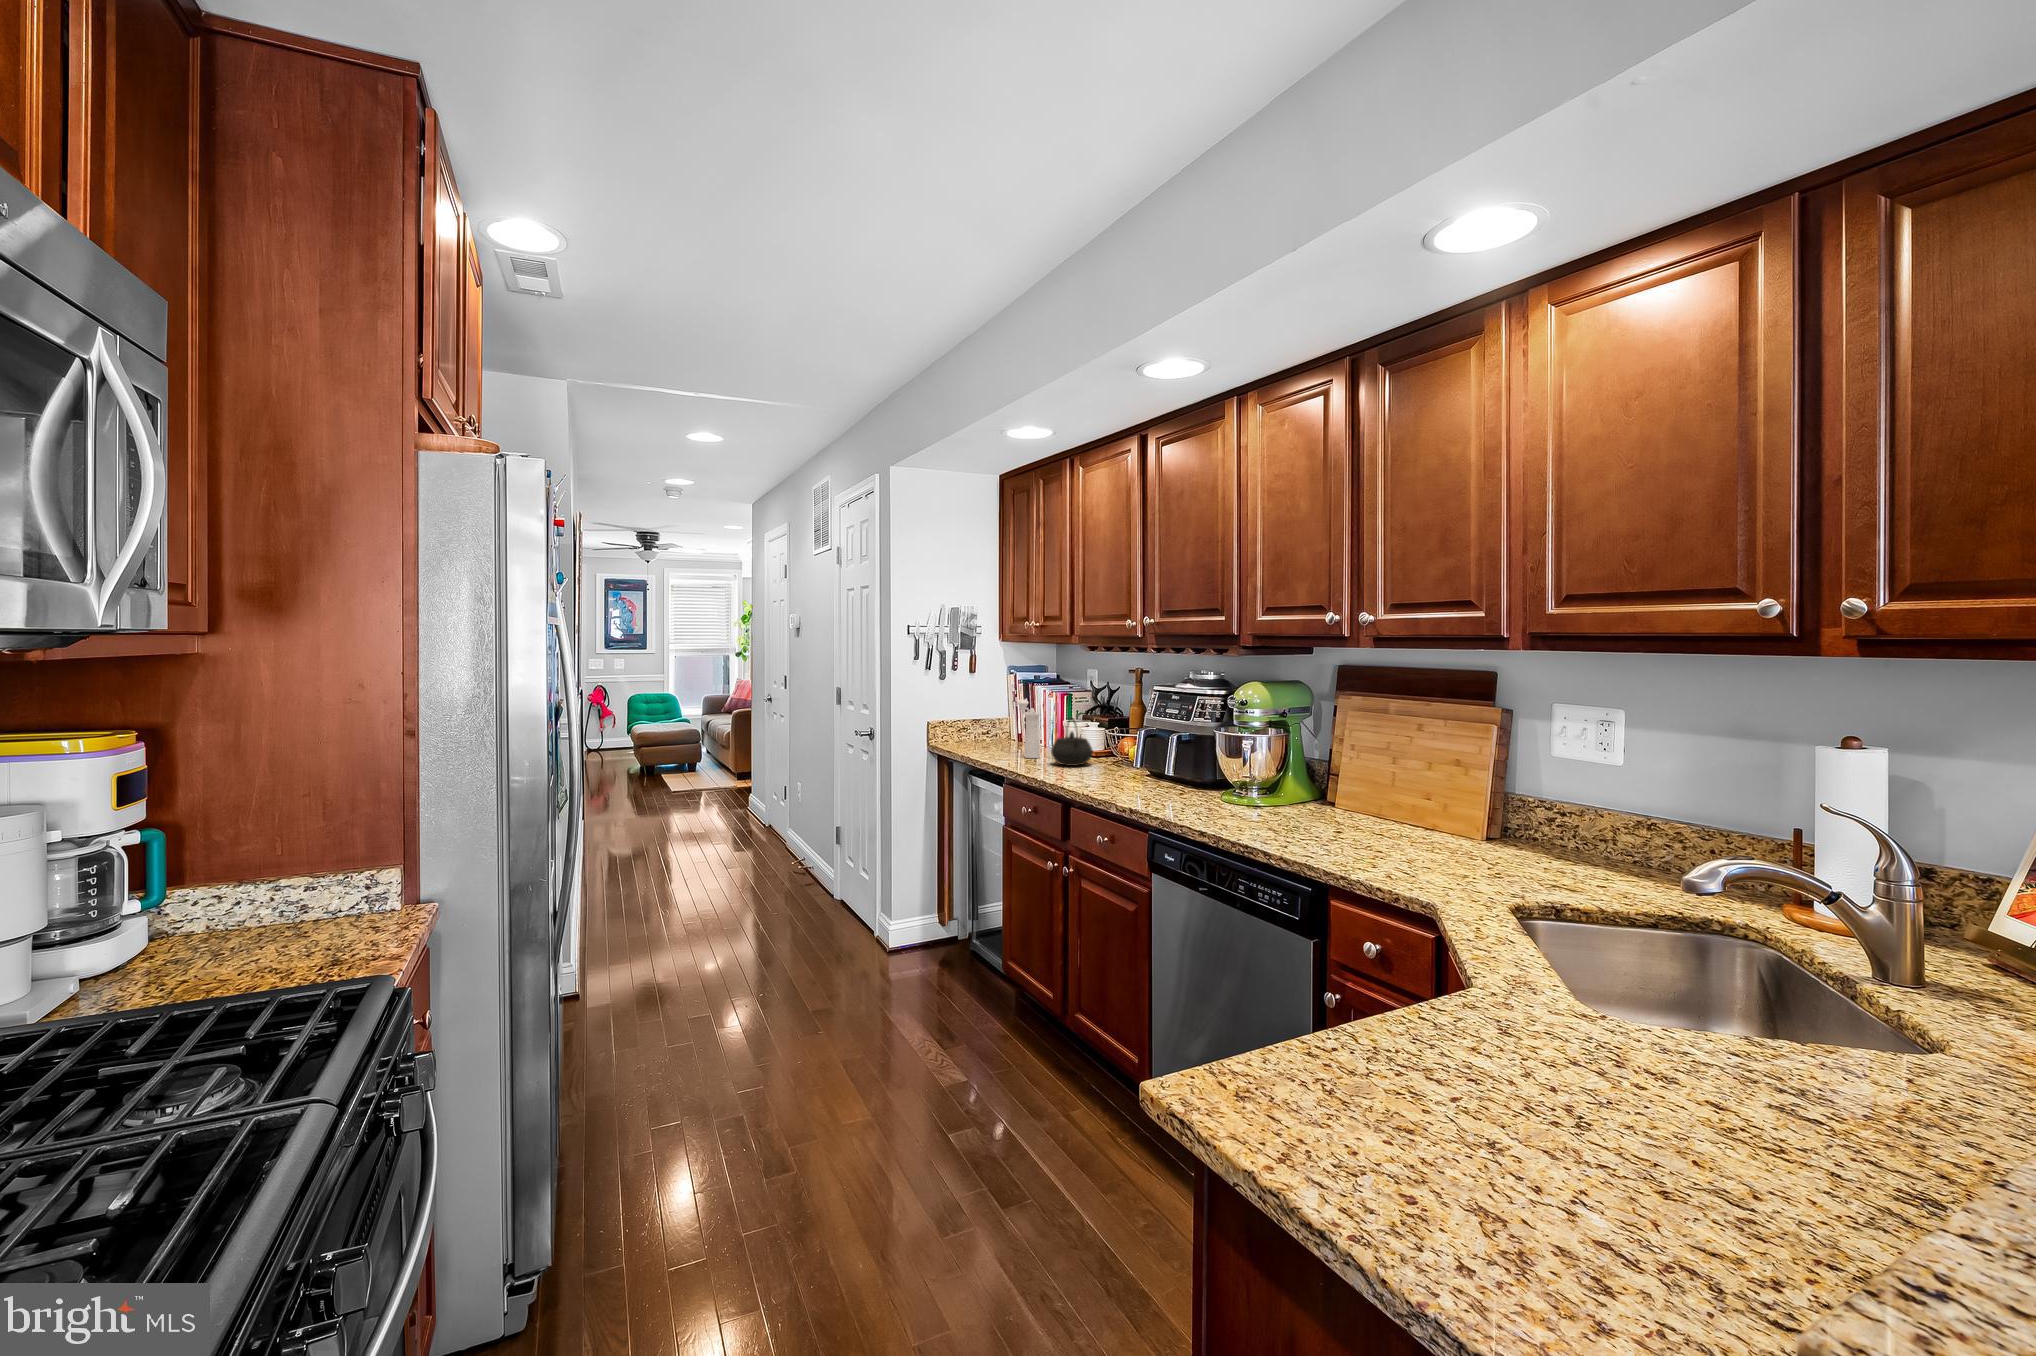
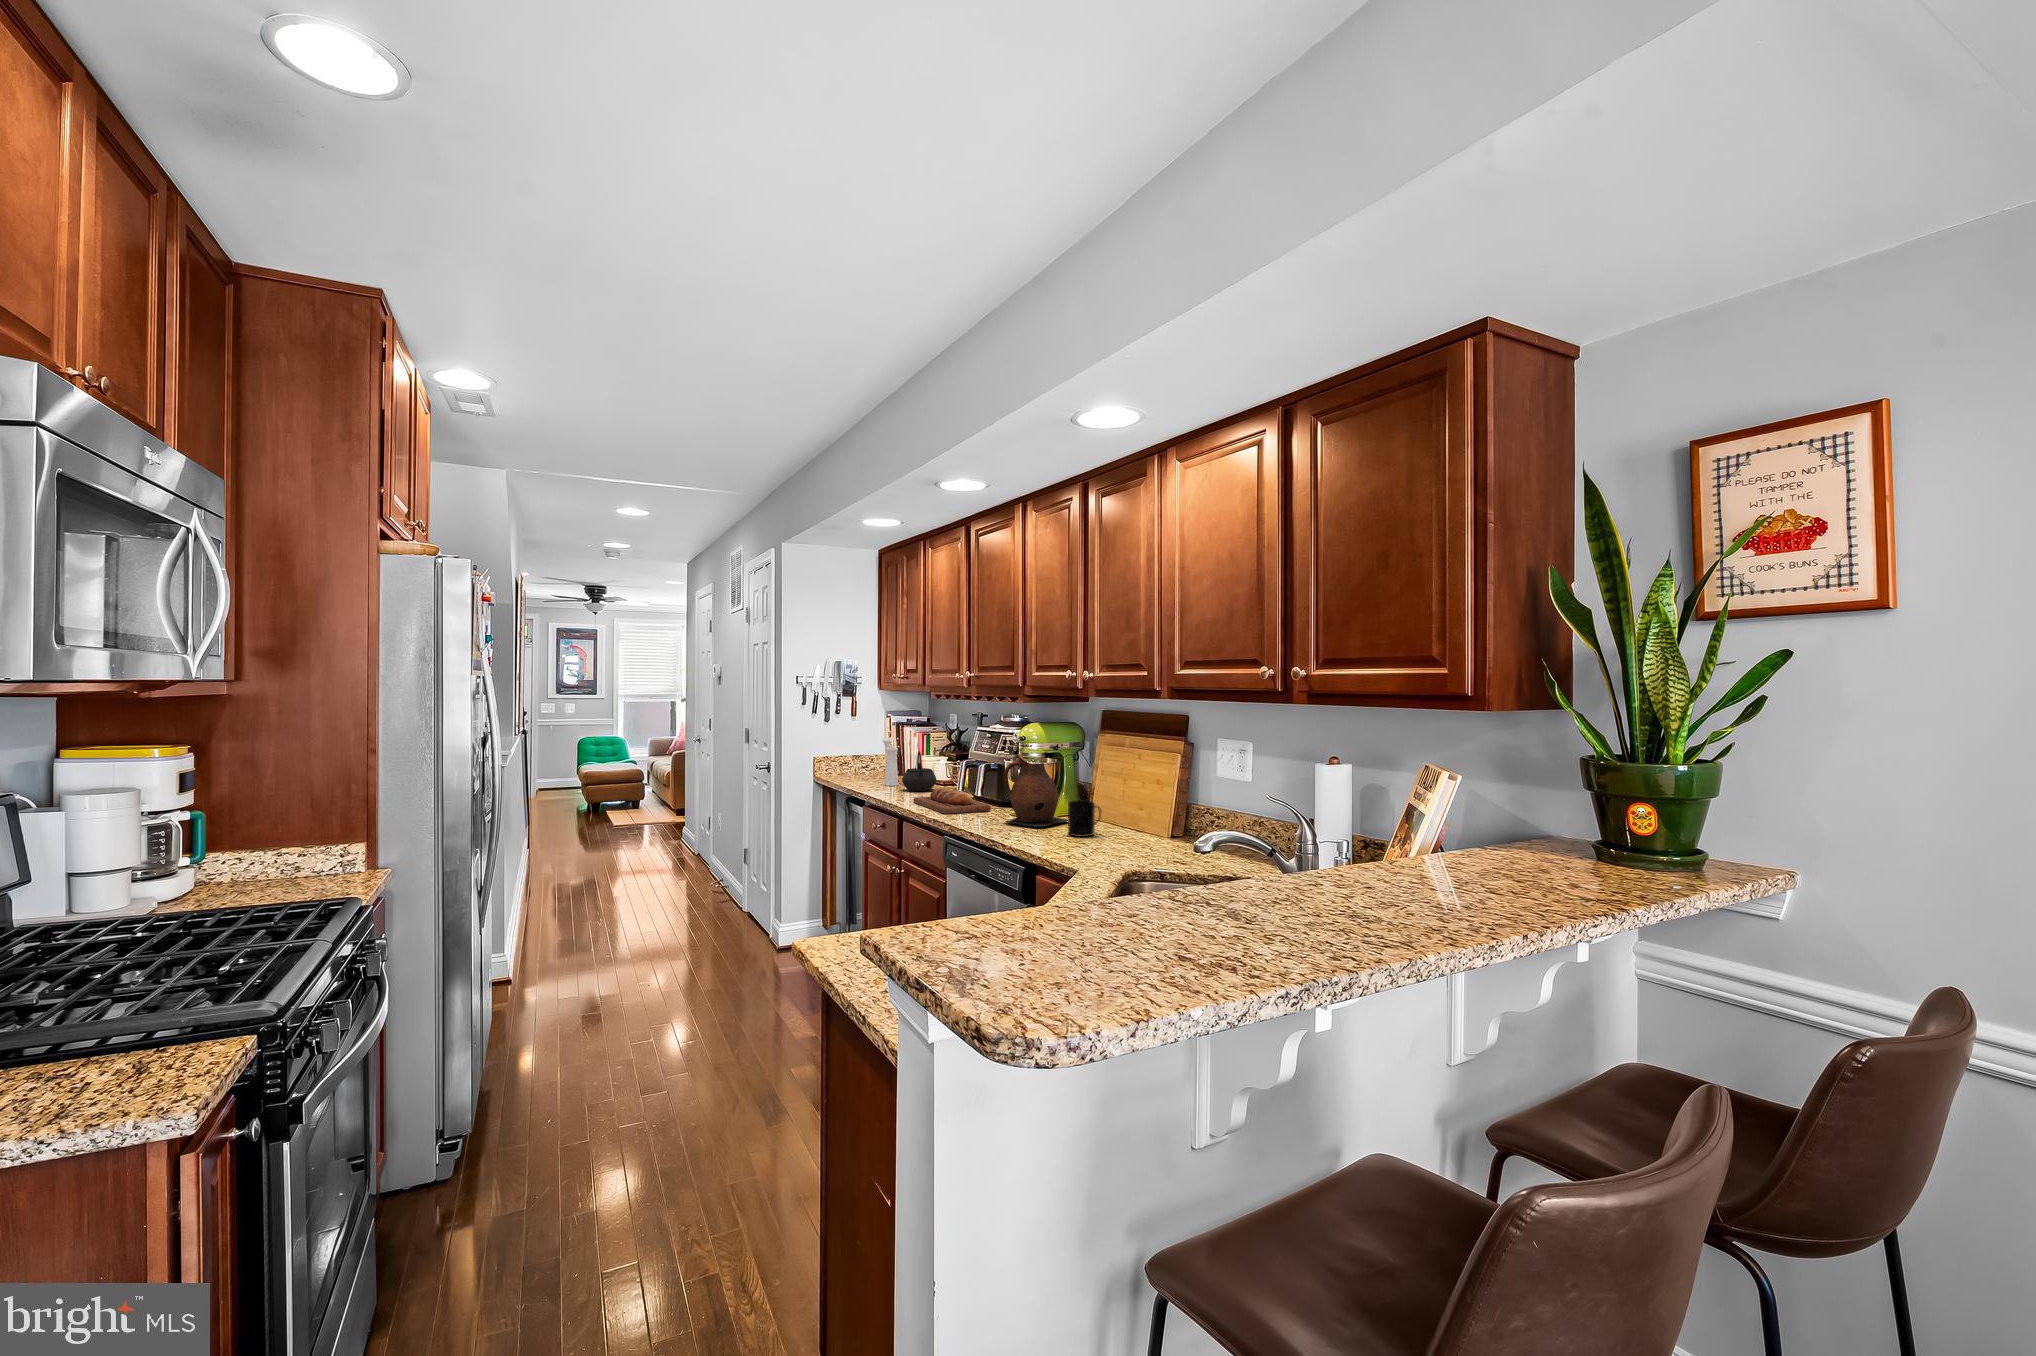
ceramic pitcher: none [1227,724,1314,823] -> present [1004,754,1068,828]
bread loaf: none [1081,765,1191,800] -> present [913,788,991,814]
mug: none [1334,788,1385,838] -> present [1068,800,1101,837]

